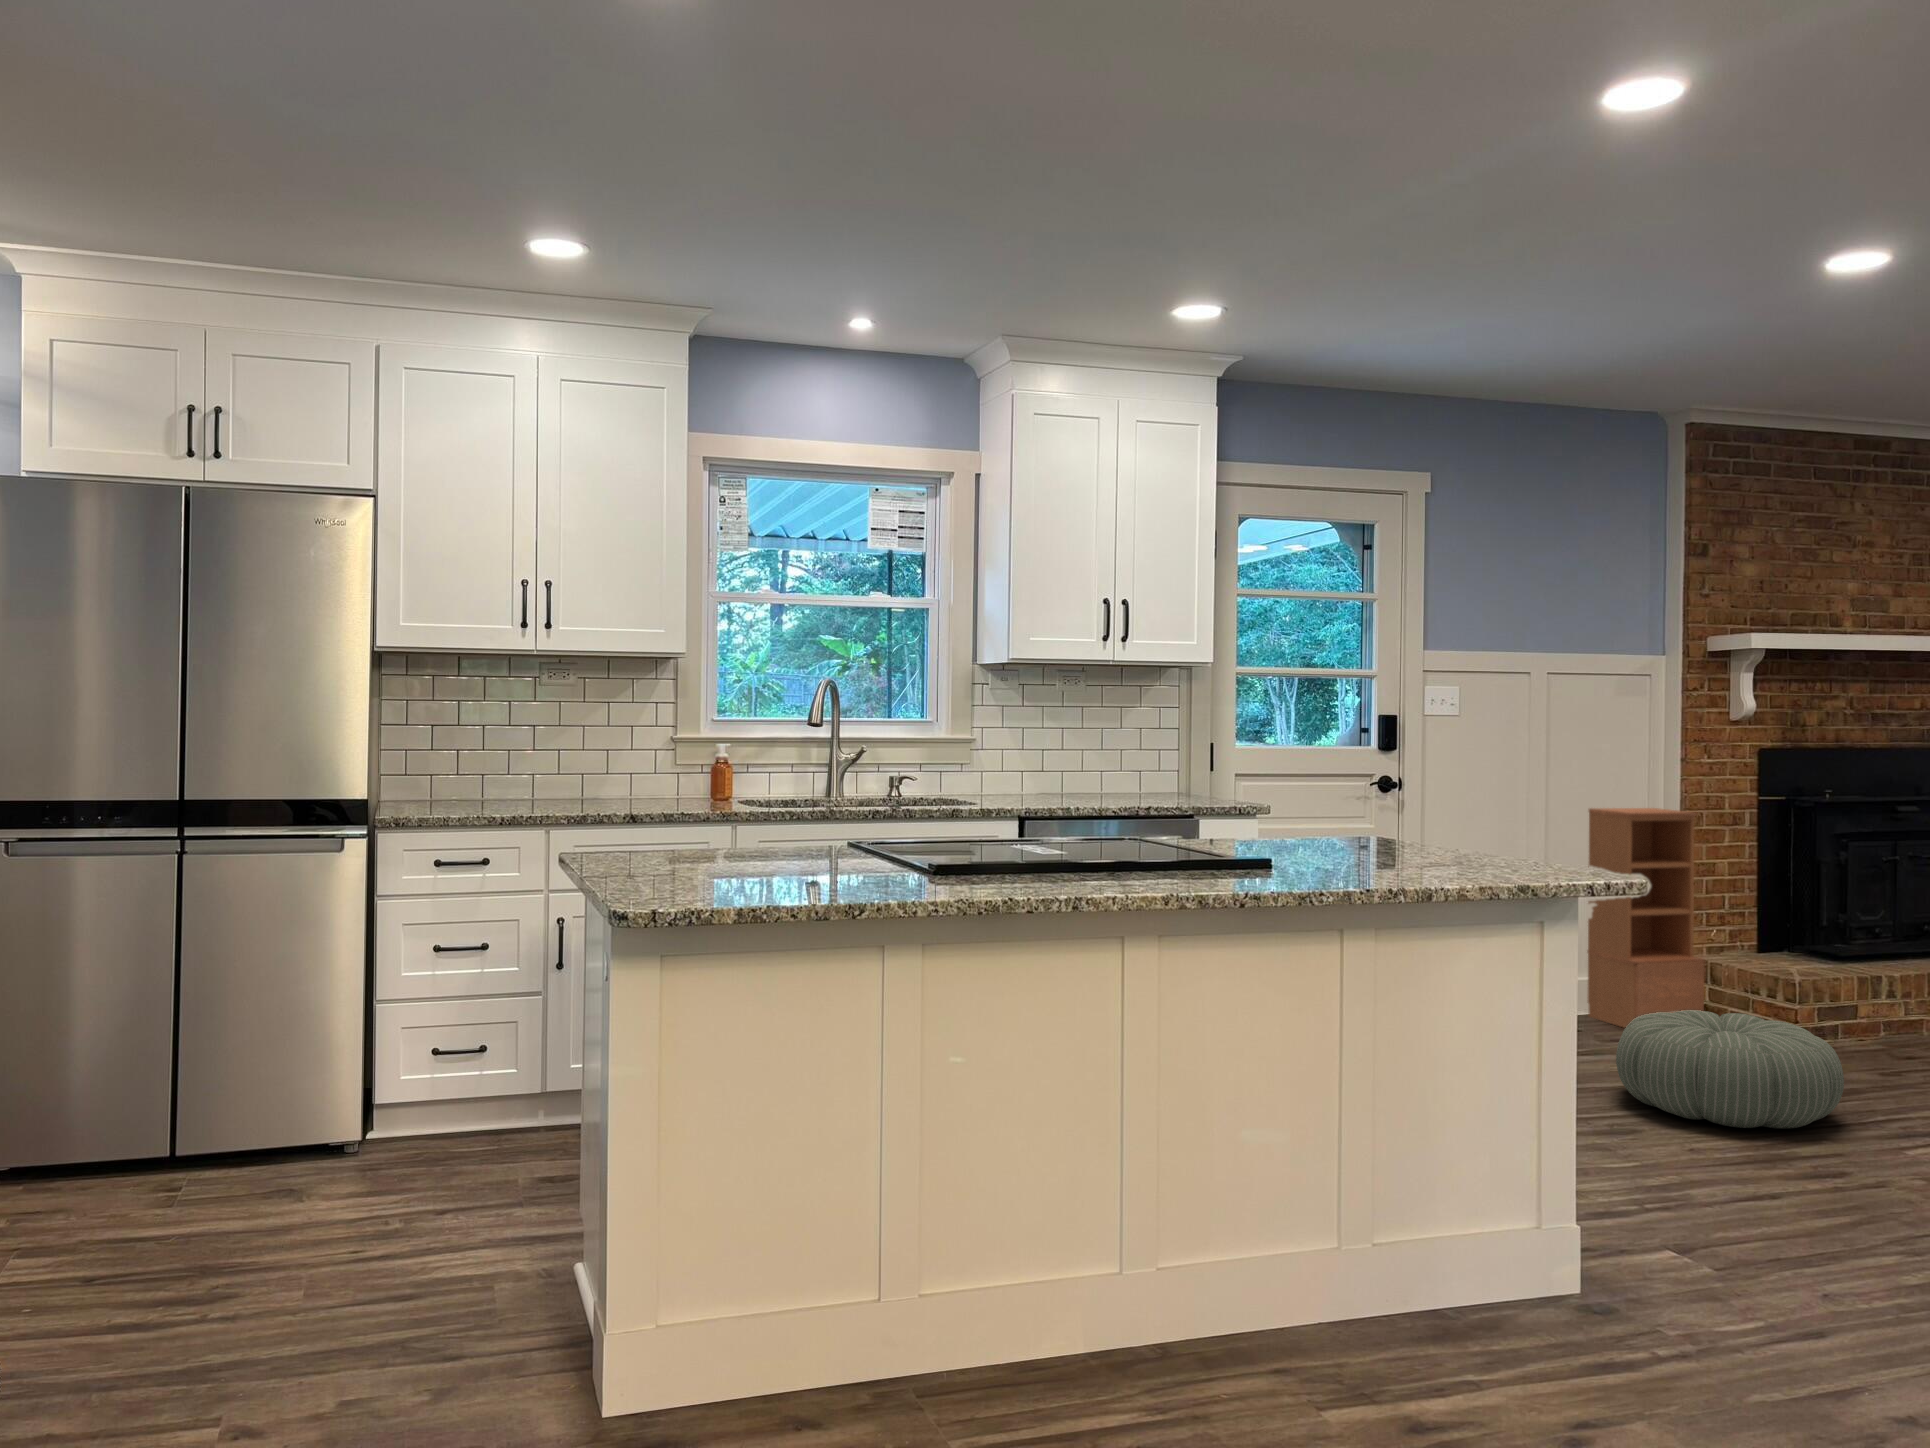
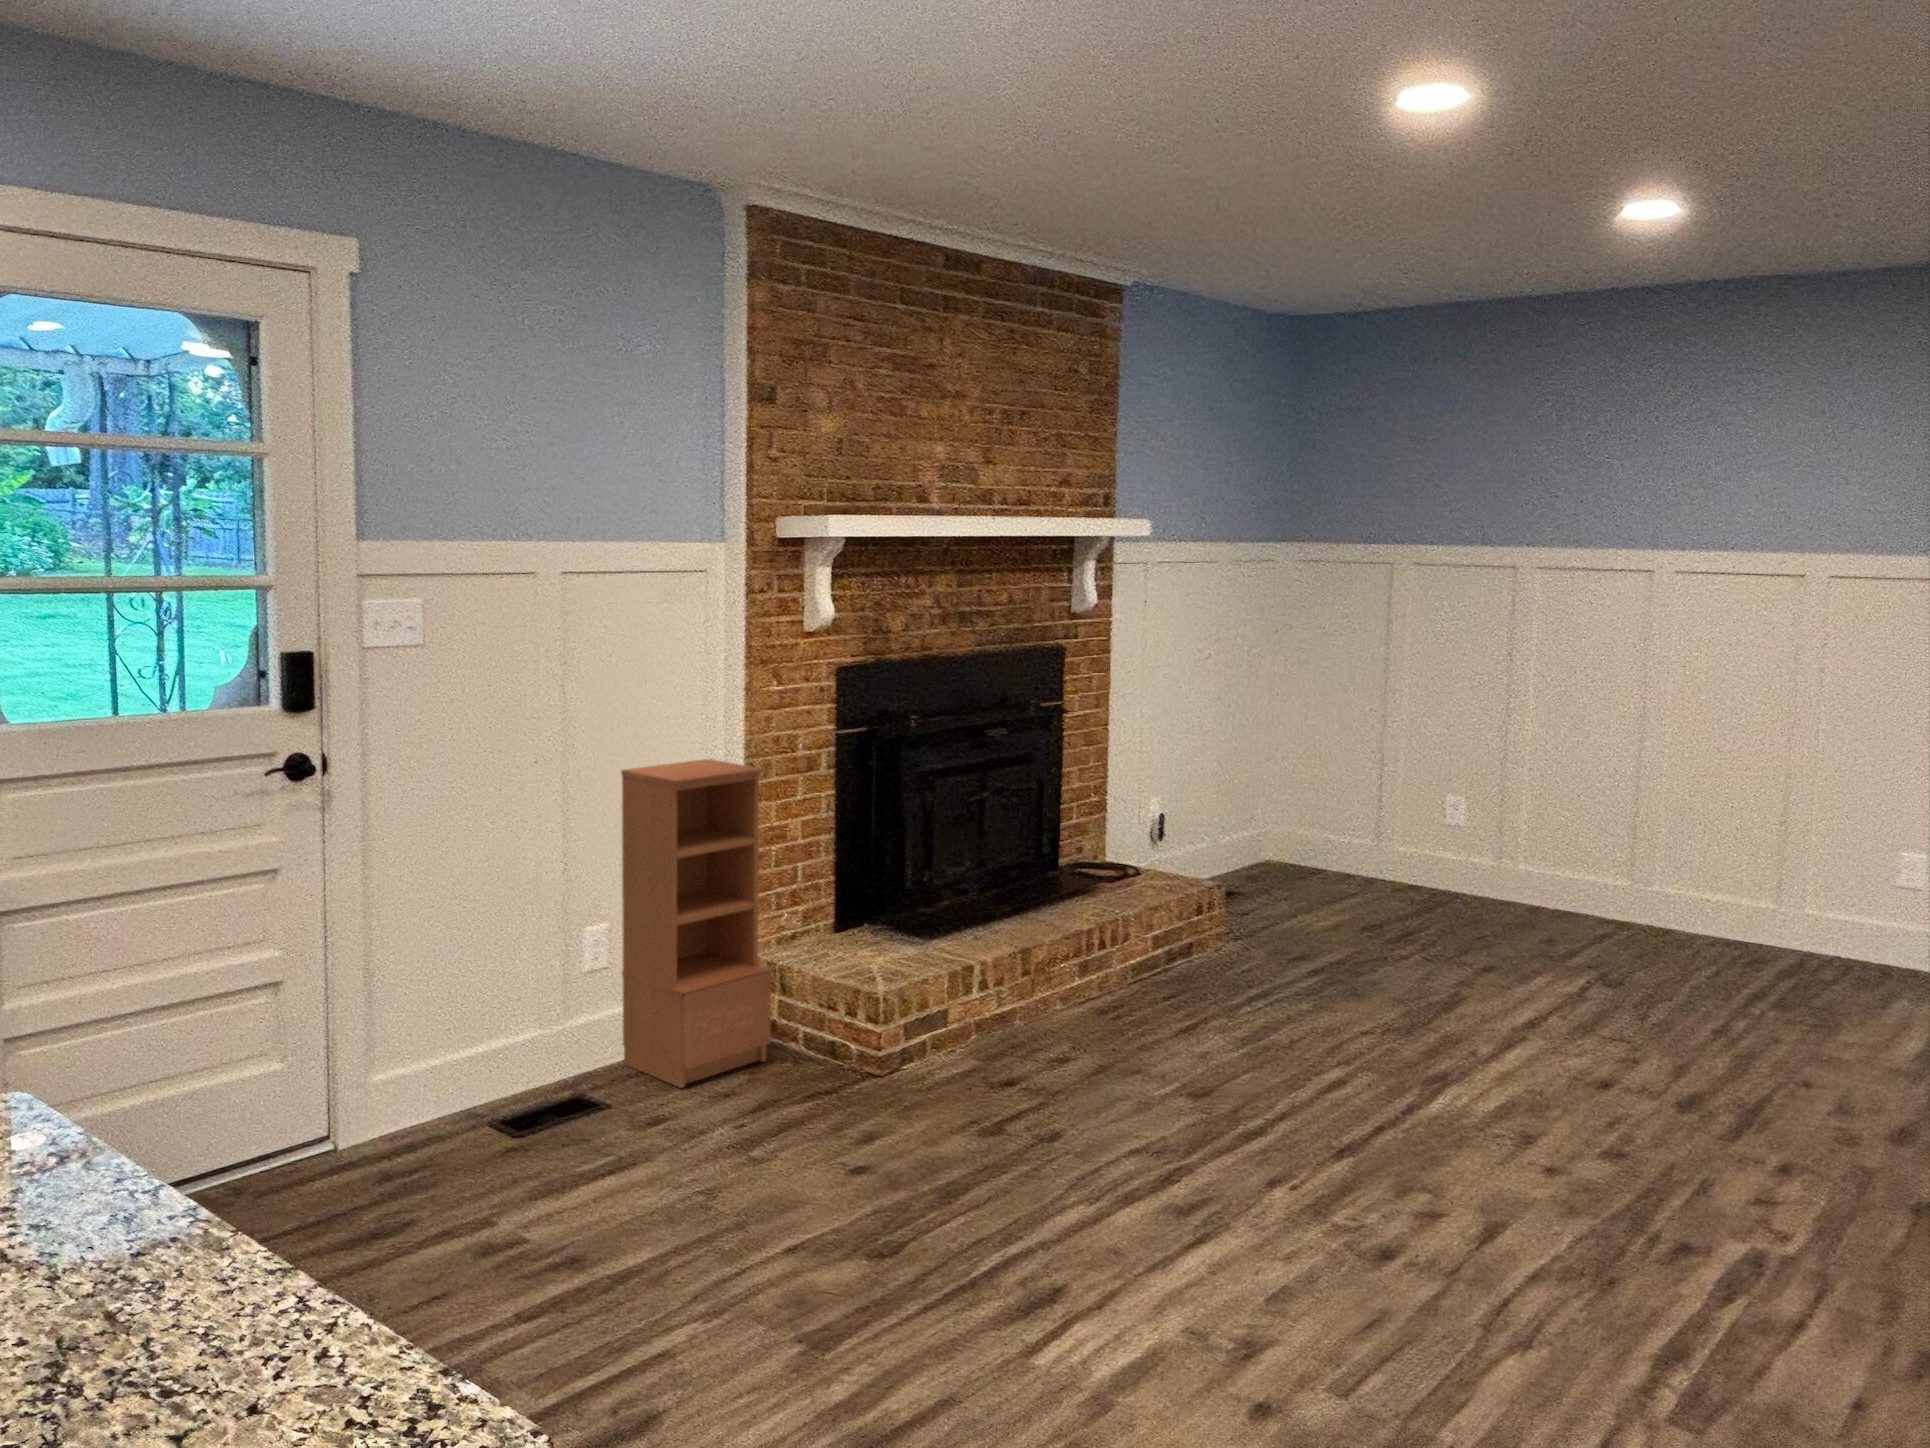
pouf: present [1616,1010,1844,1128] -> none [637,1111,948,1337]

